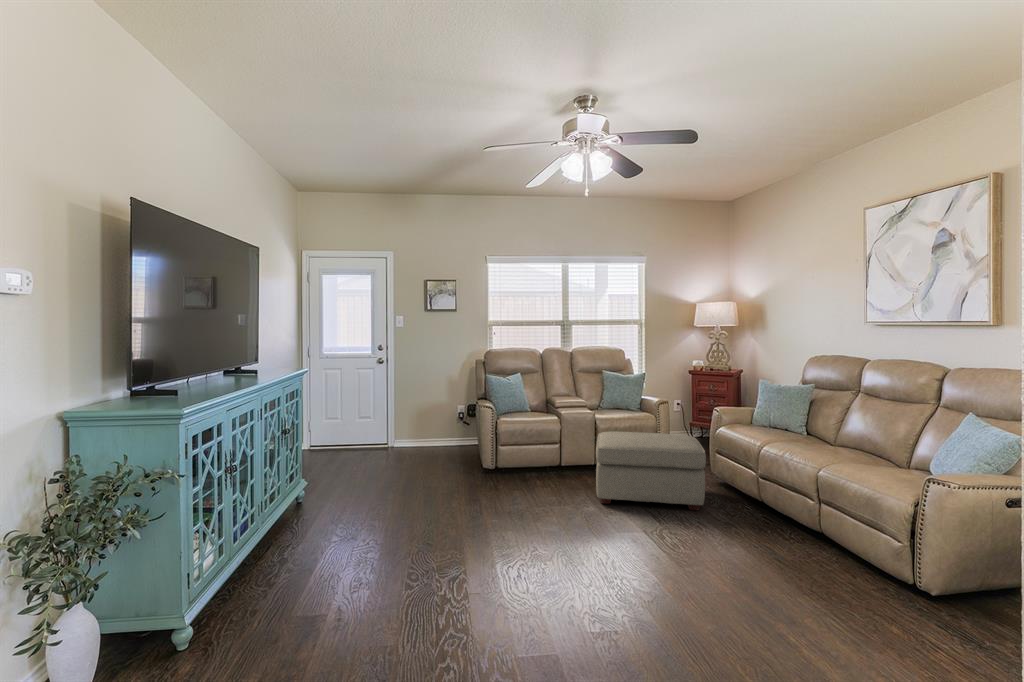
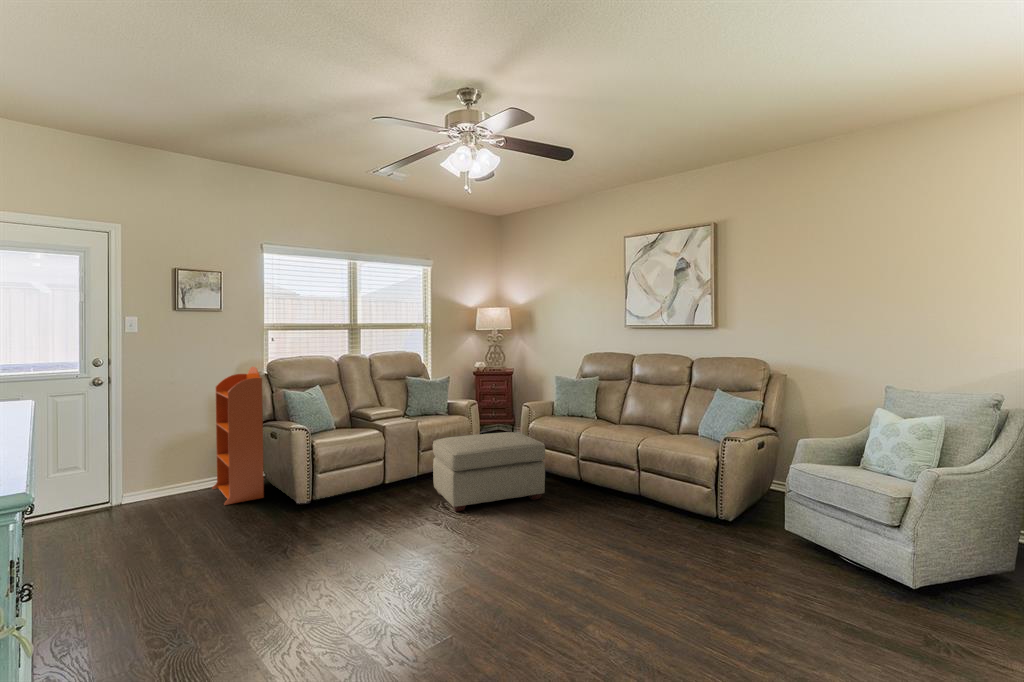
bookcase: none [443,355,472,461] -> present [212,367,264,505]

